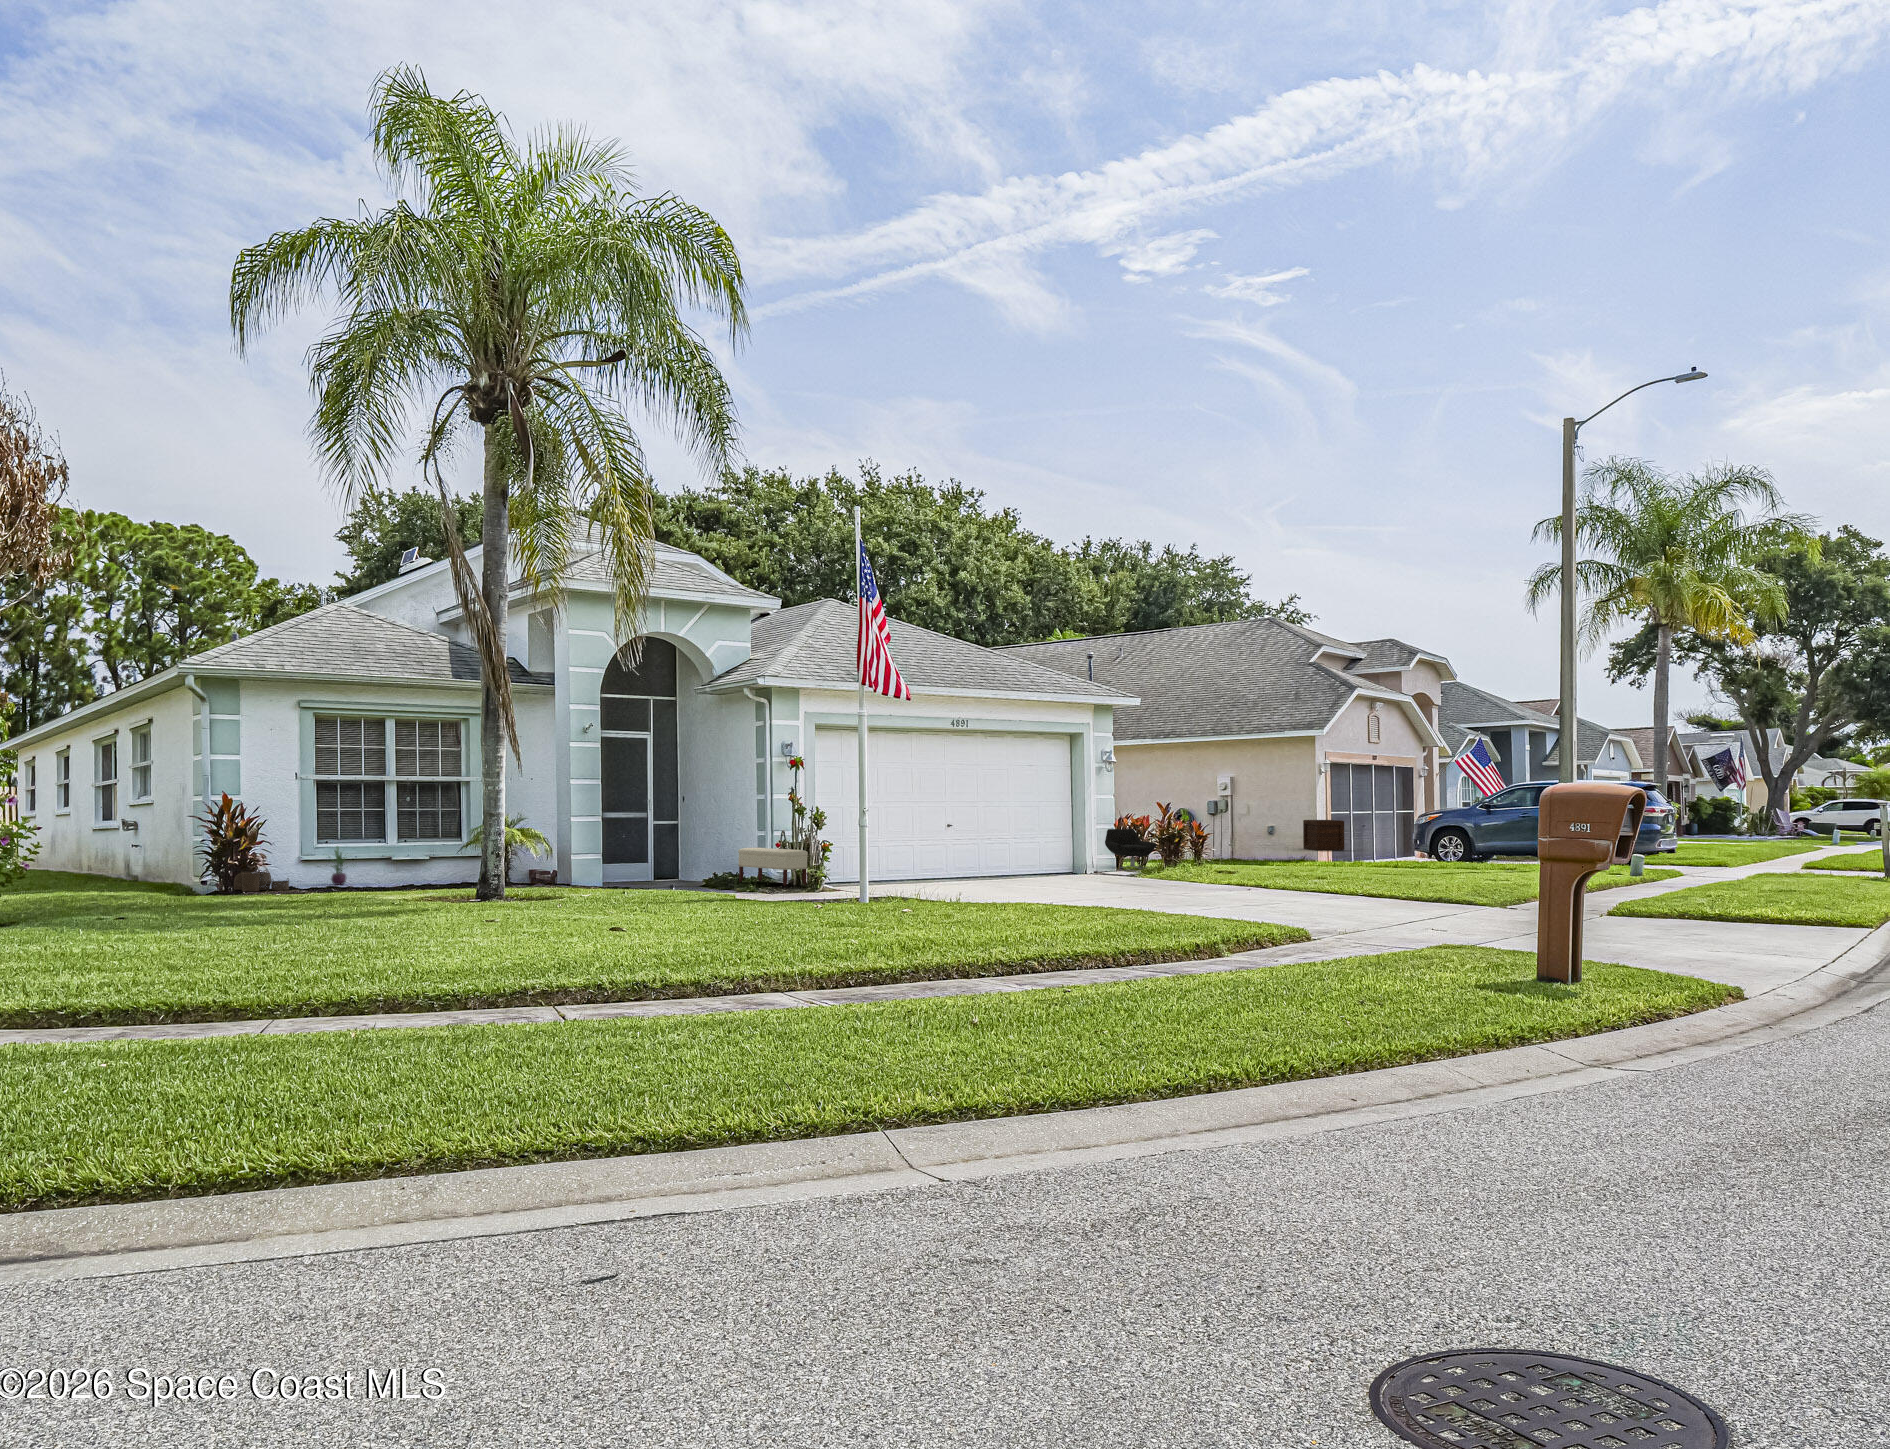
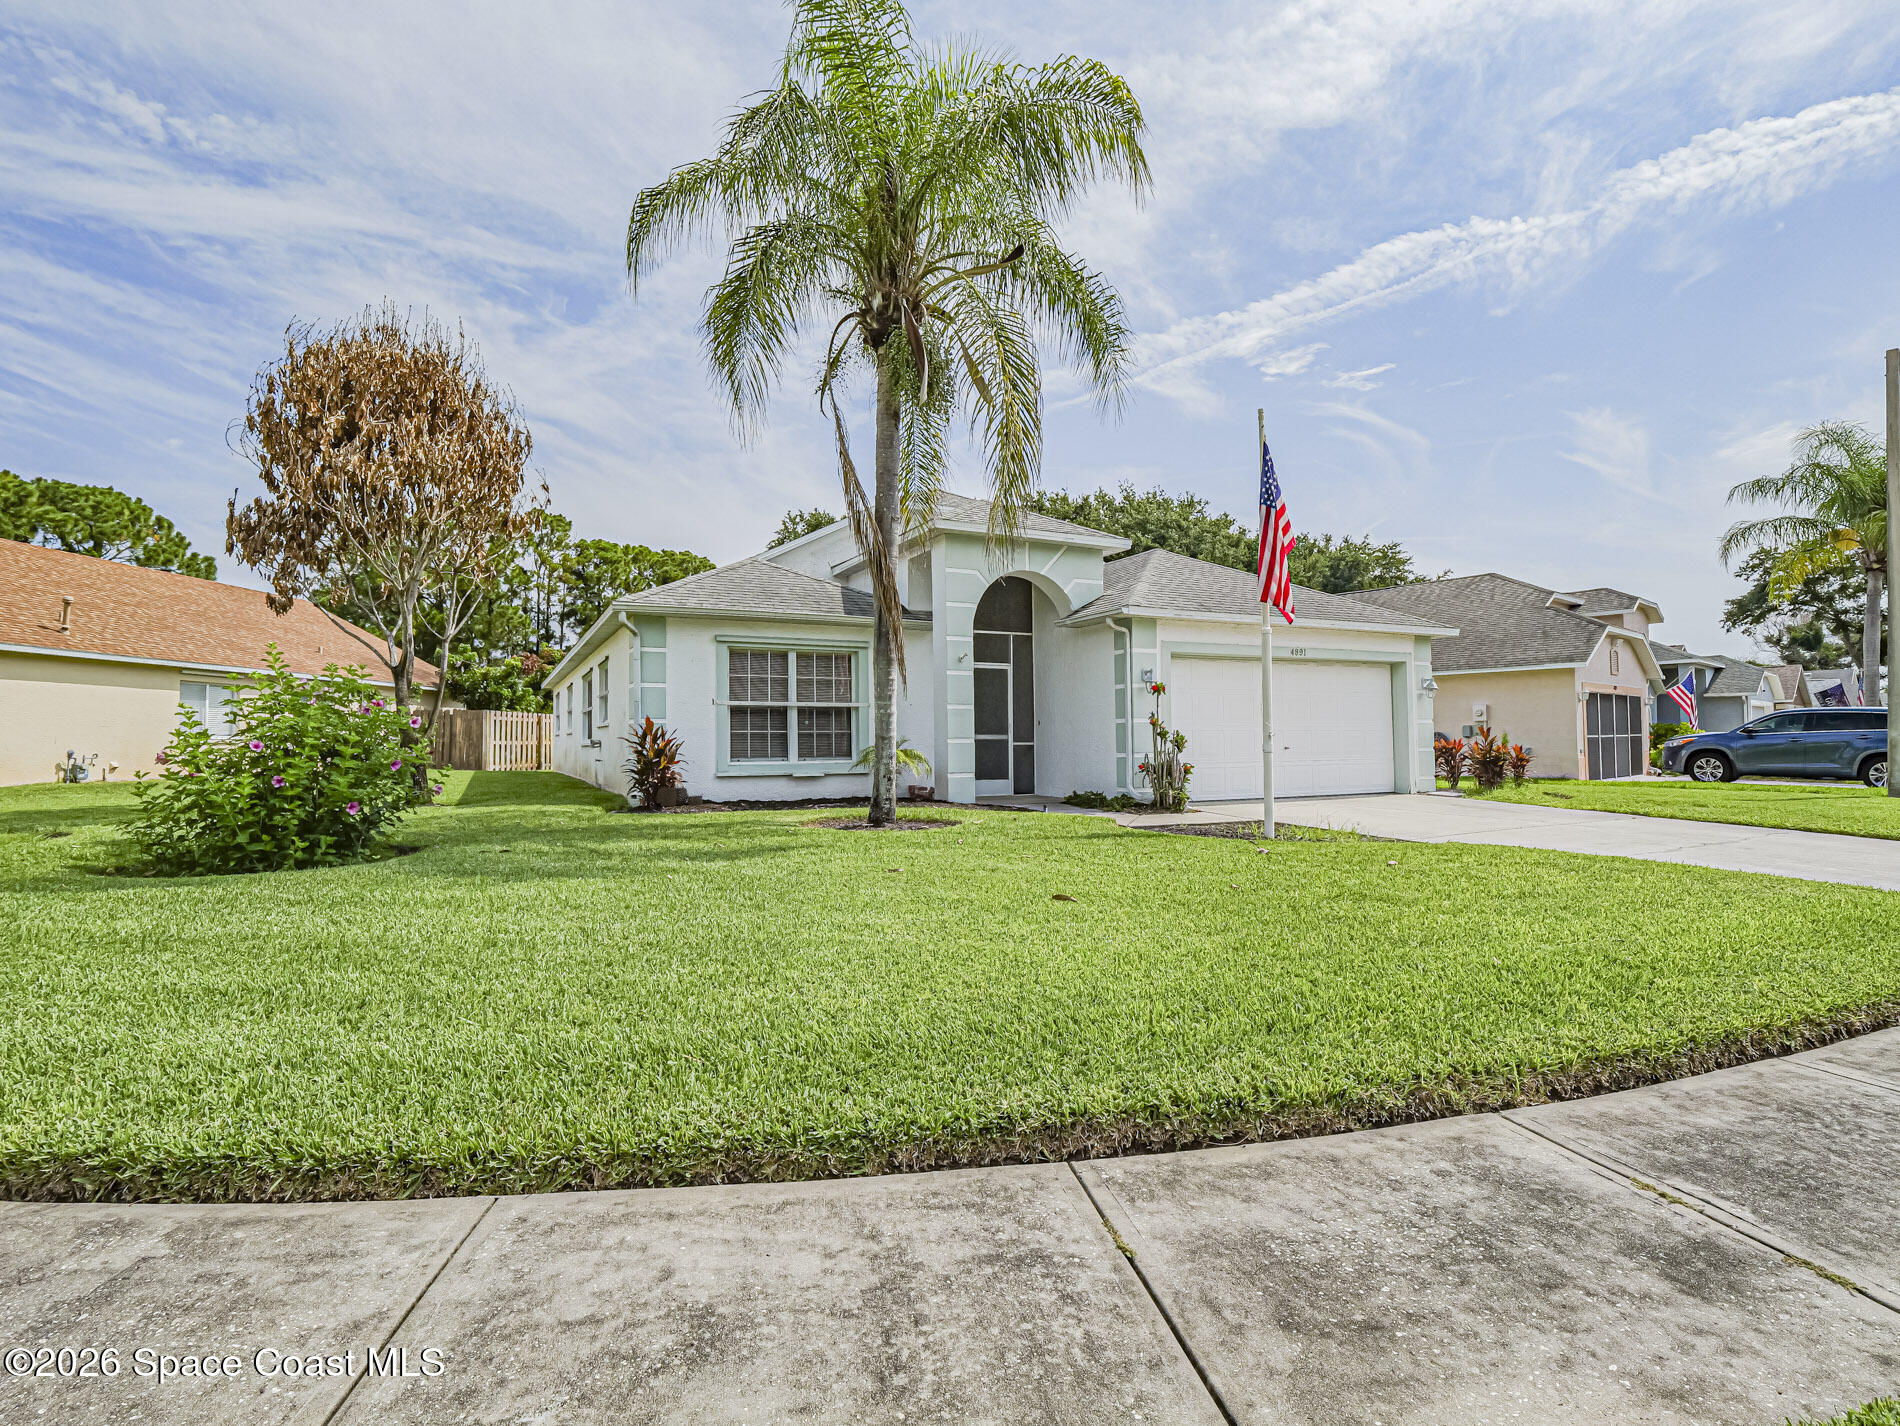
wooden crate: present [1303,820,1344,850] -> none [1556,742,1602,769]
lounge chair: present [1105,829,1157,869] -> none [1426,751,1484,790]
decorative plant: present [331,847,347,885] -> none [728,763,764,799]
bench: present [738,847,808,886] -> none [1104,768,1178,808]

